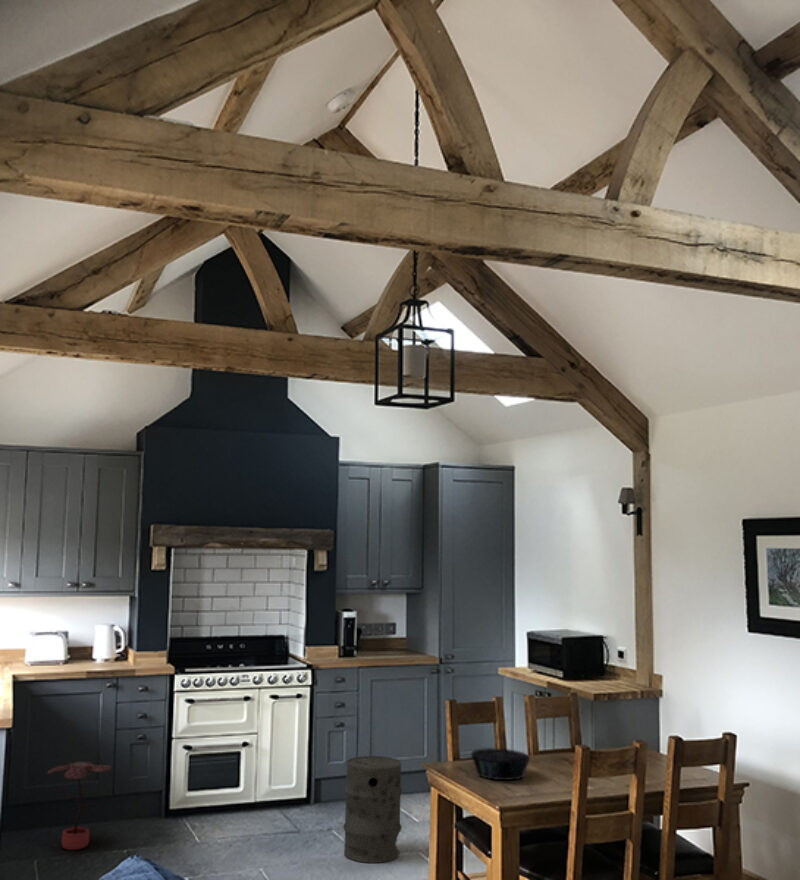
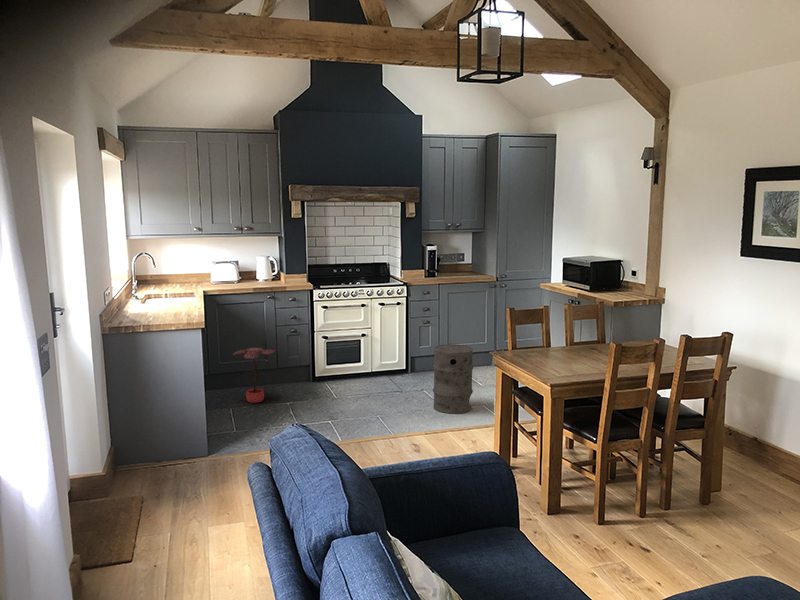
decorative bowl: present [471,748,530,780] -> none [528,342,573,364]

